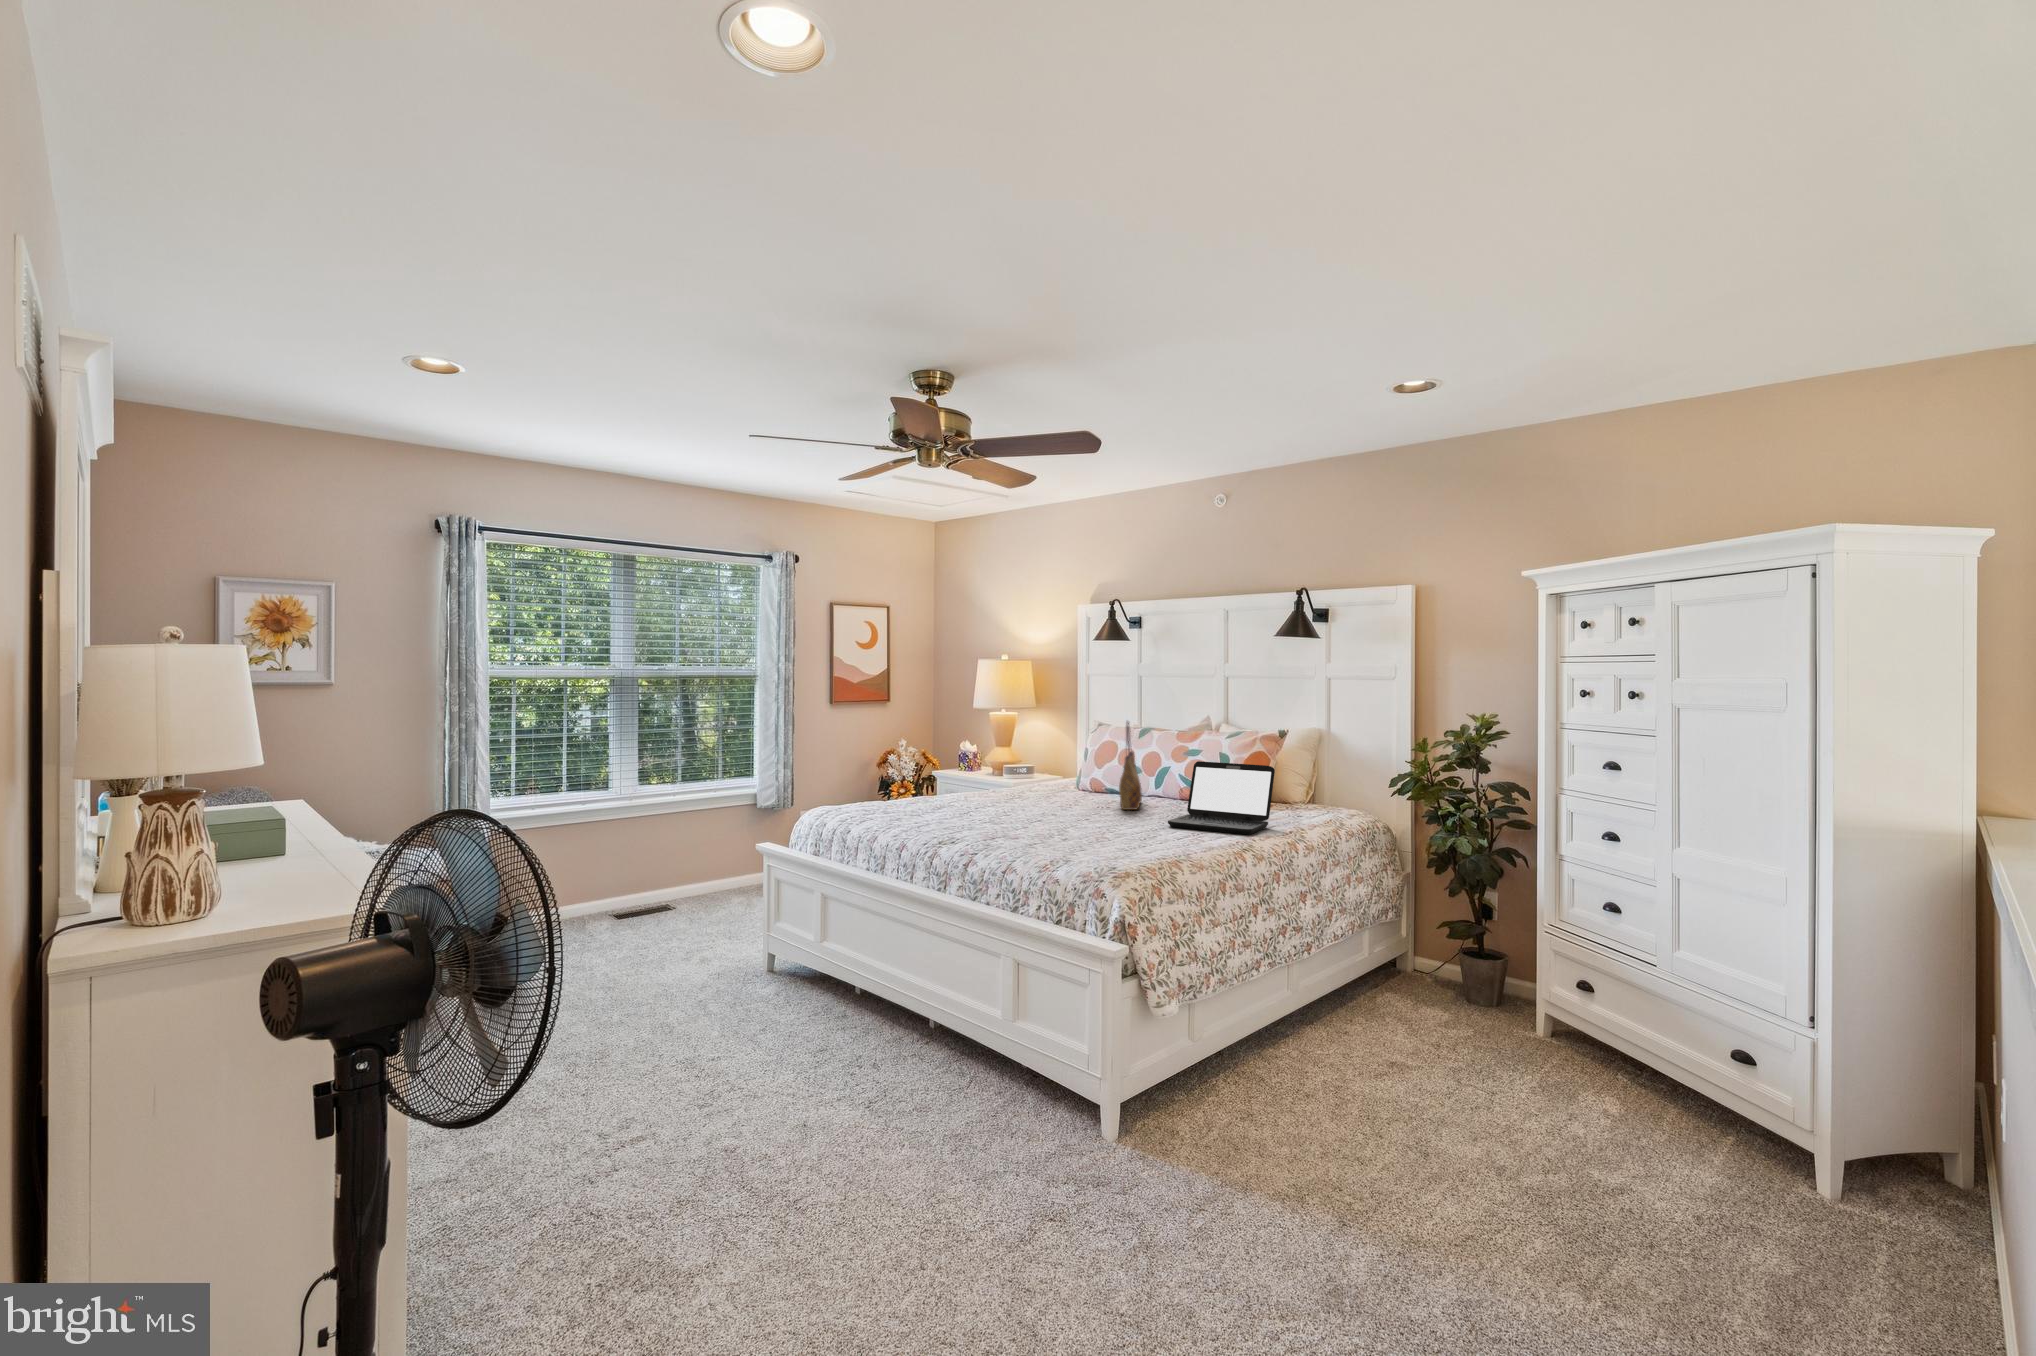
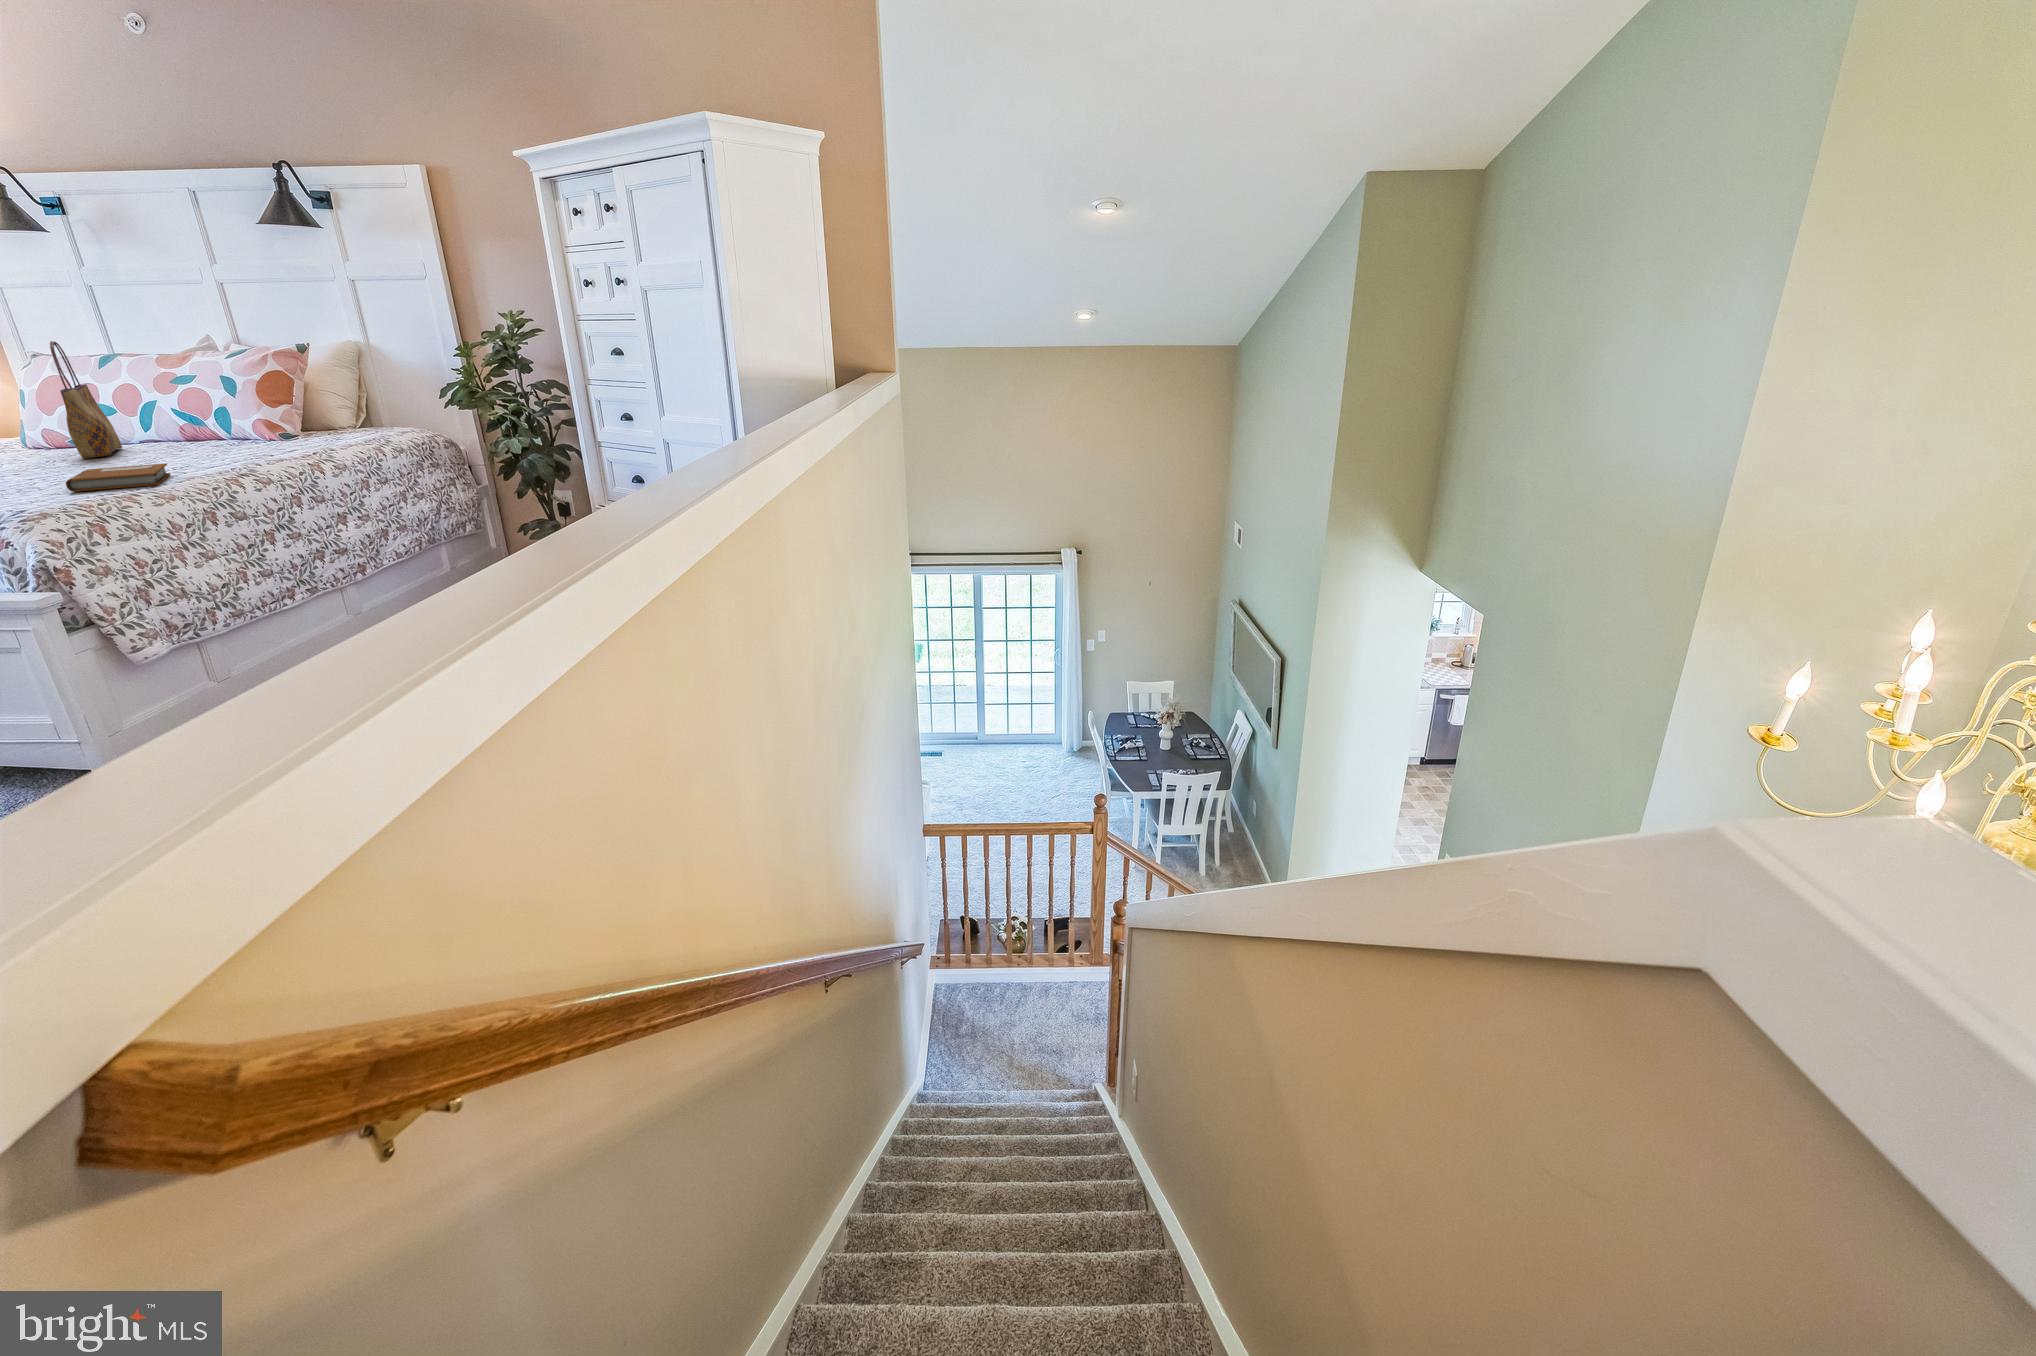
laptop: present [1168,761,1275,835] -> none [140,382,285,466]
notebook: none [1134,829,1194,853] -> present [66,464,170,492]

